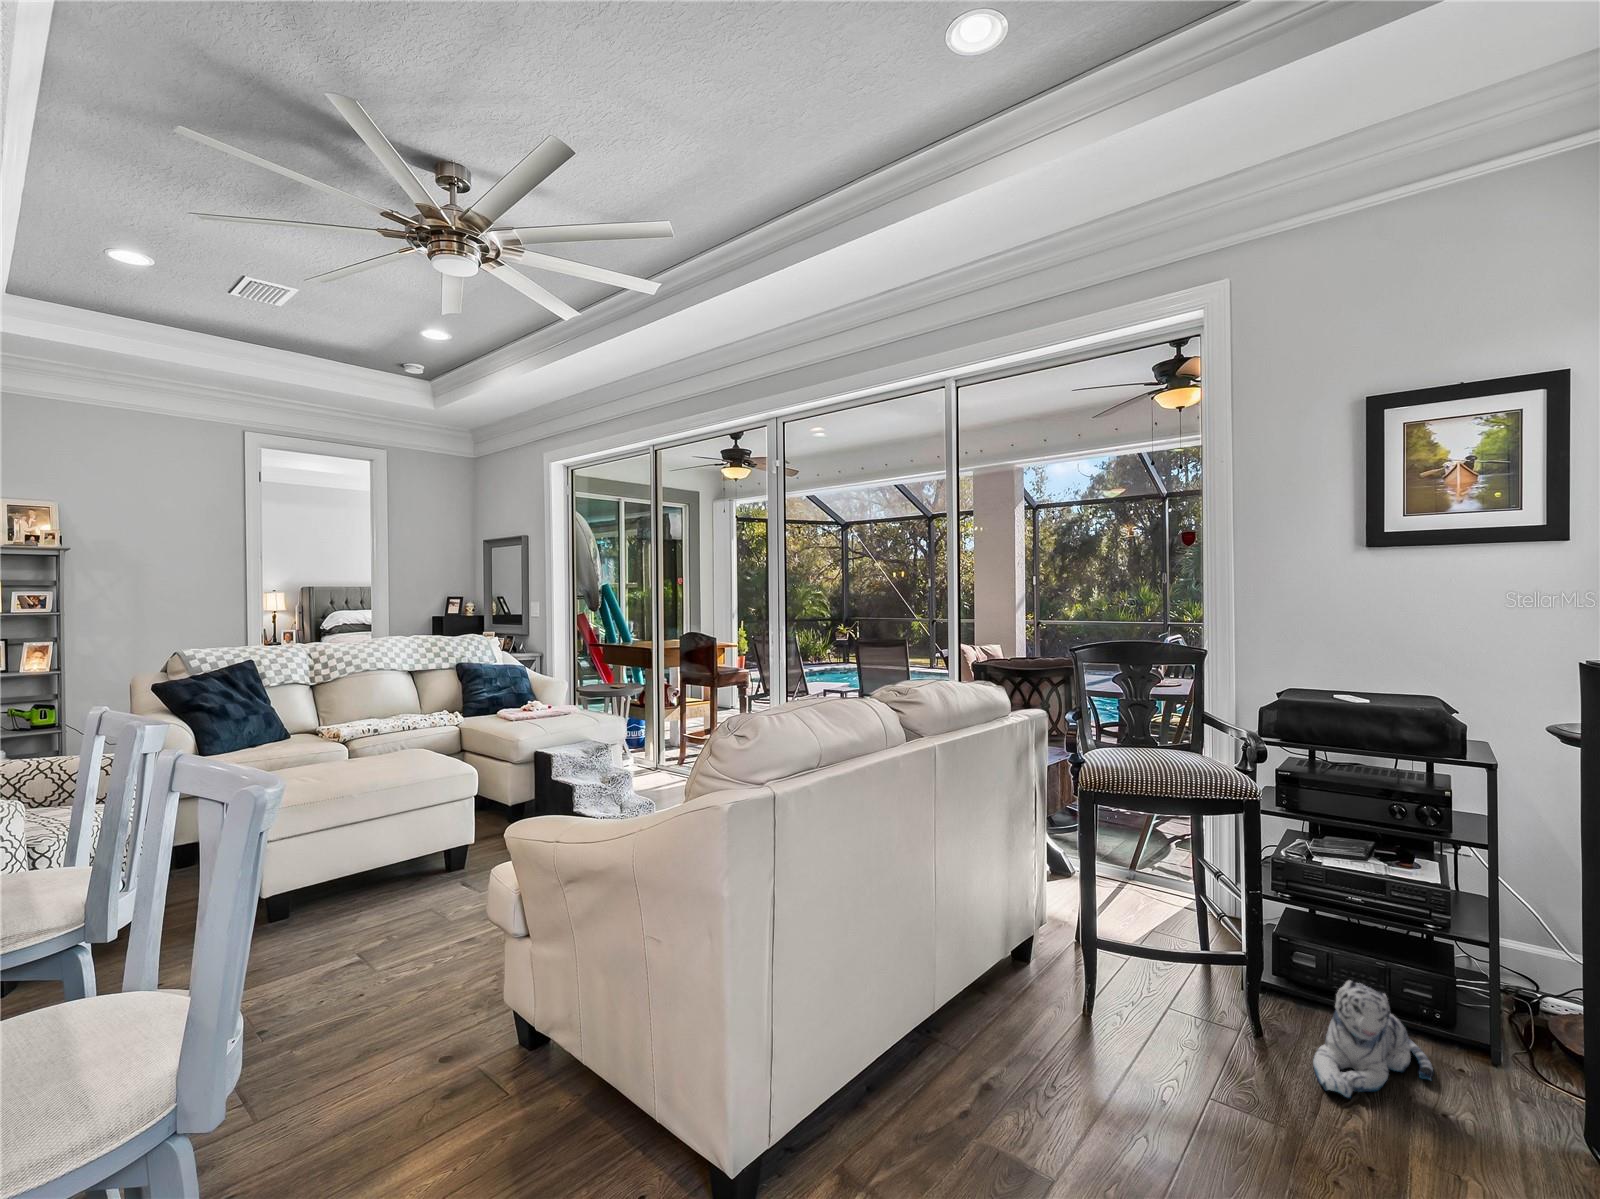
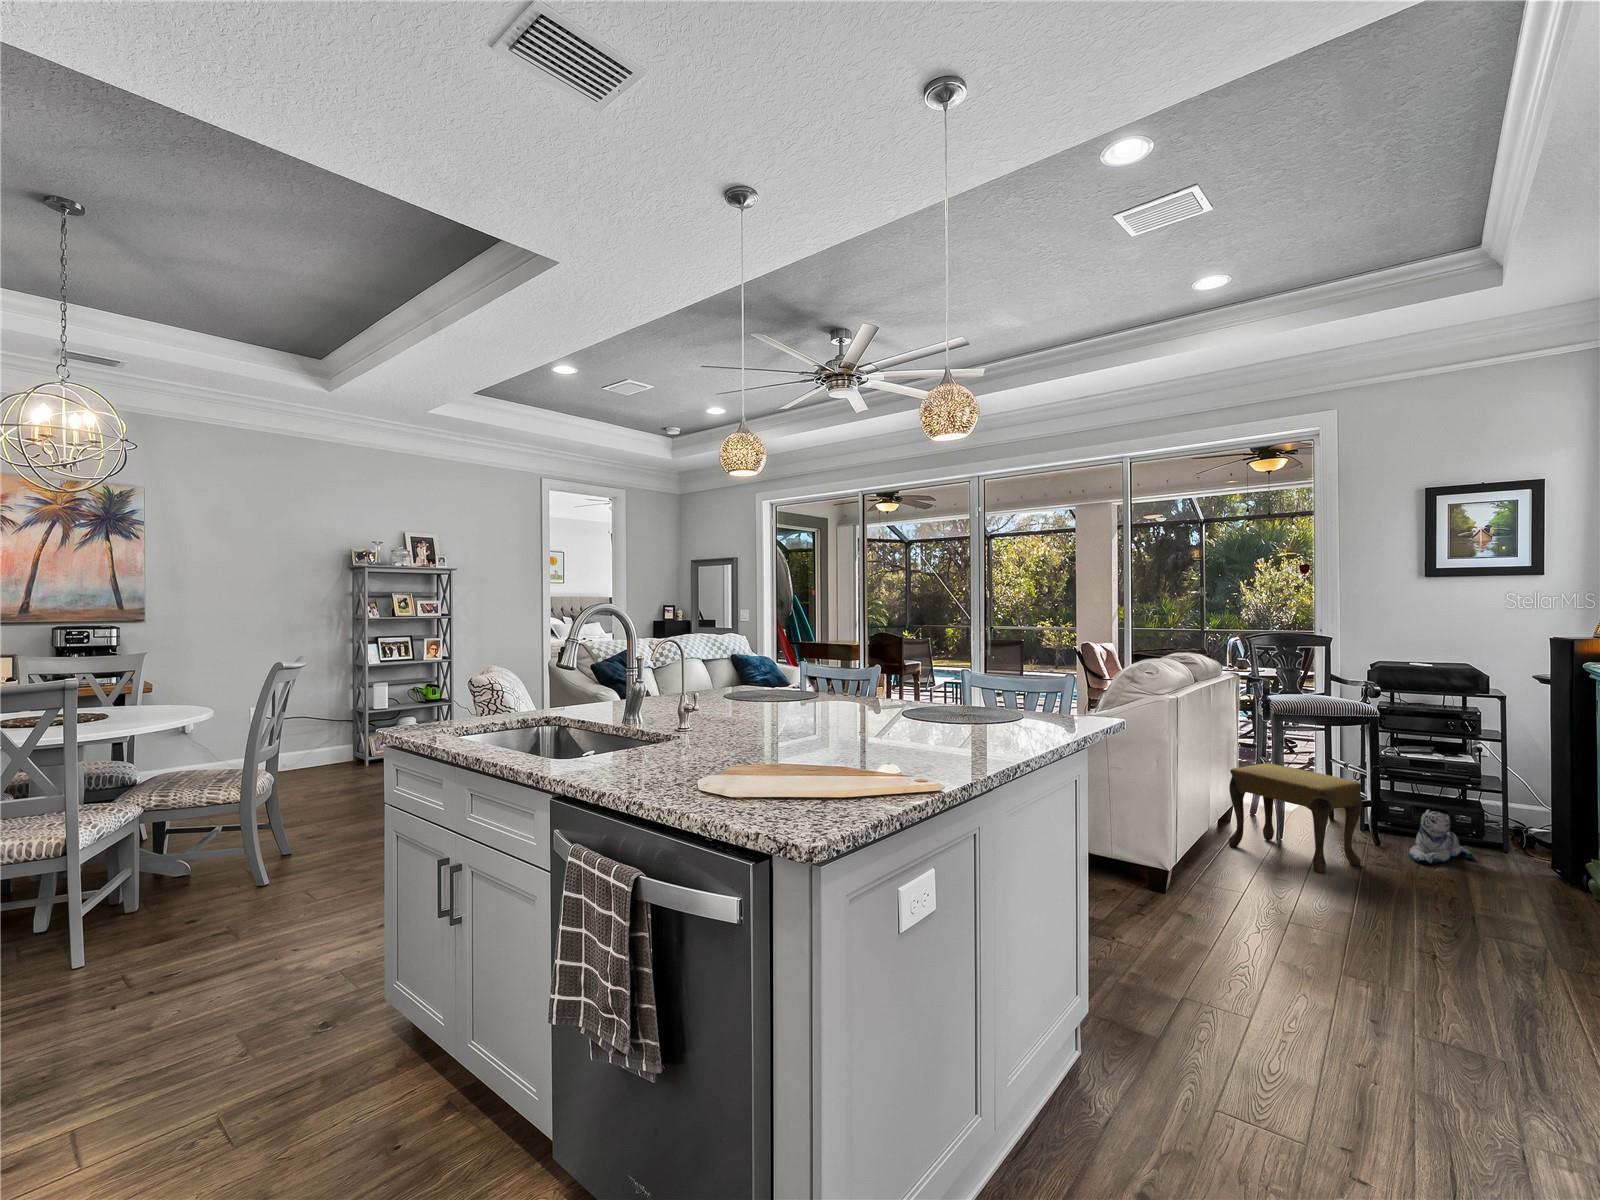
footstool: none [994,875,1214,1133] -> present [1229,763,1362,874]

